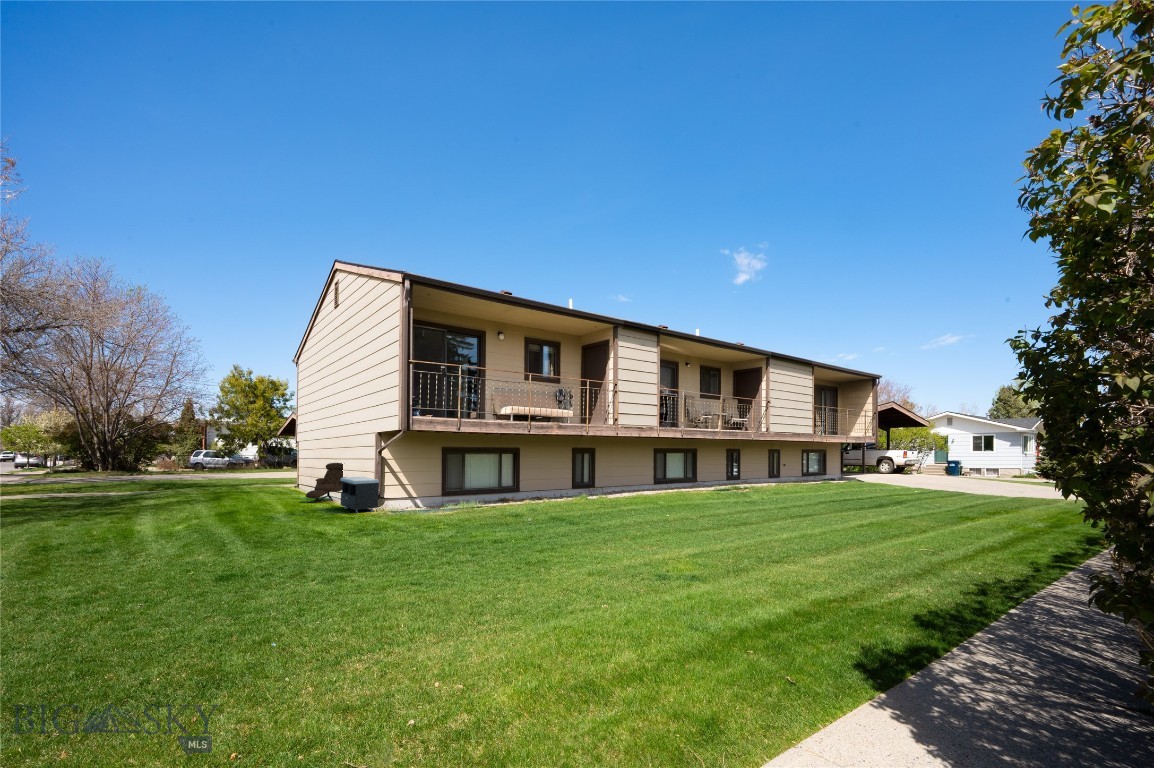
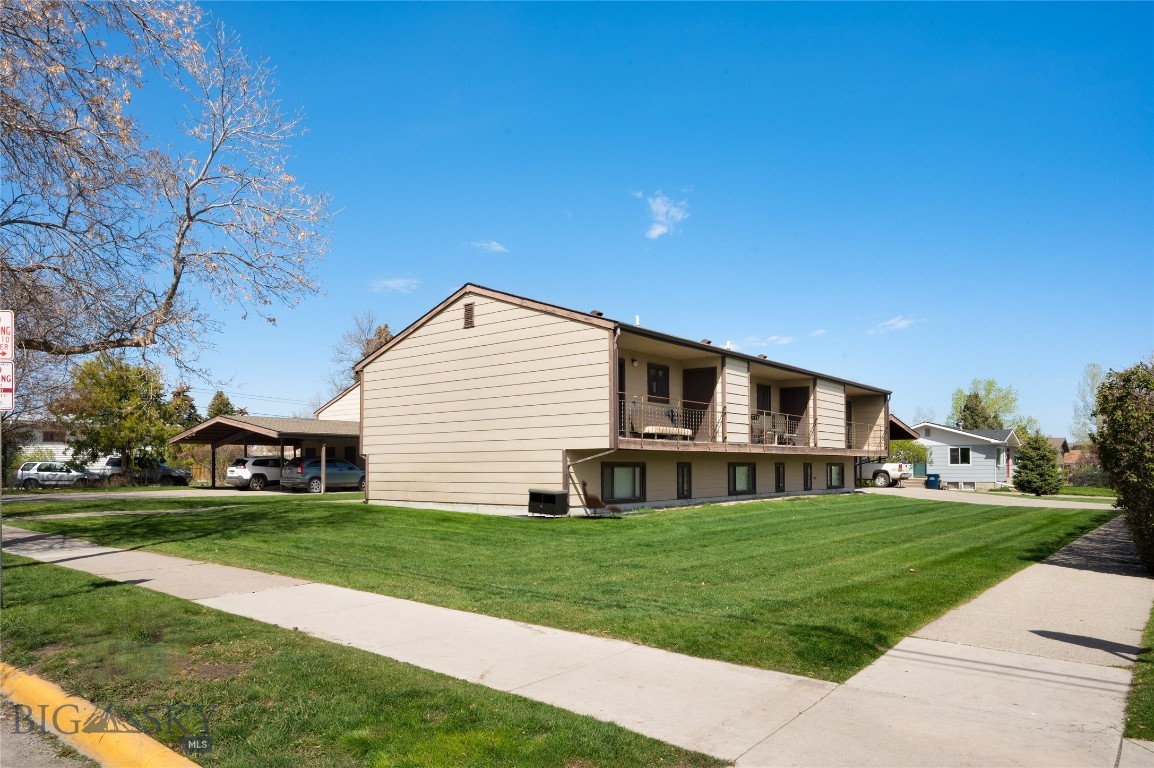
lounge chair: present [306,463,344,503] -> present [582,480,622,518]

